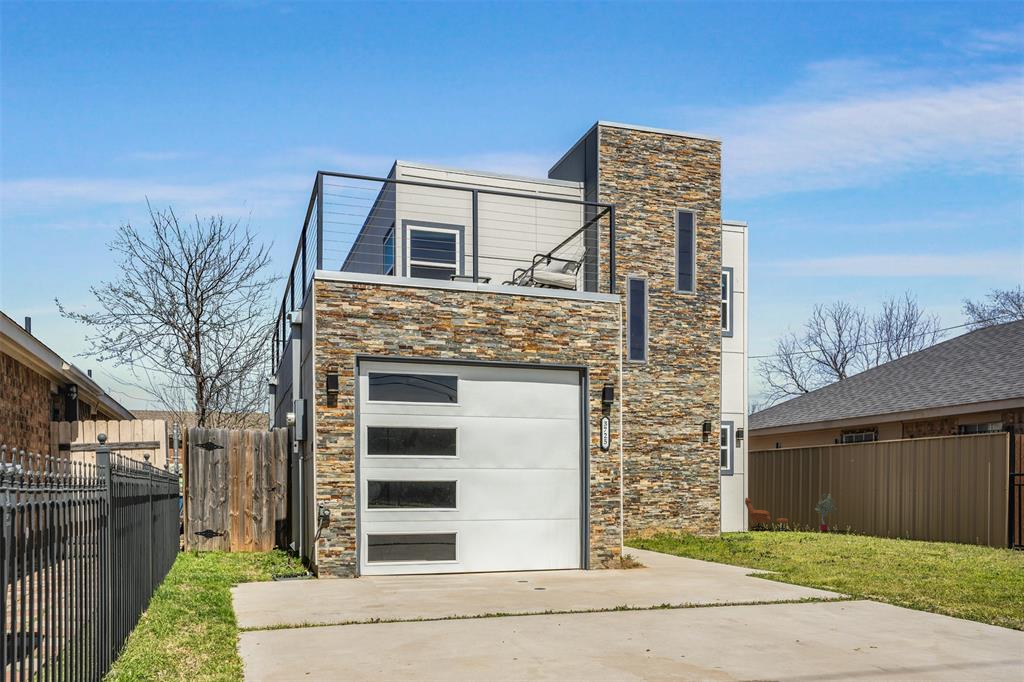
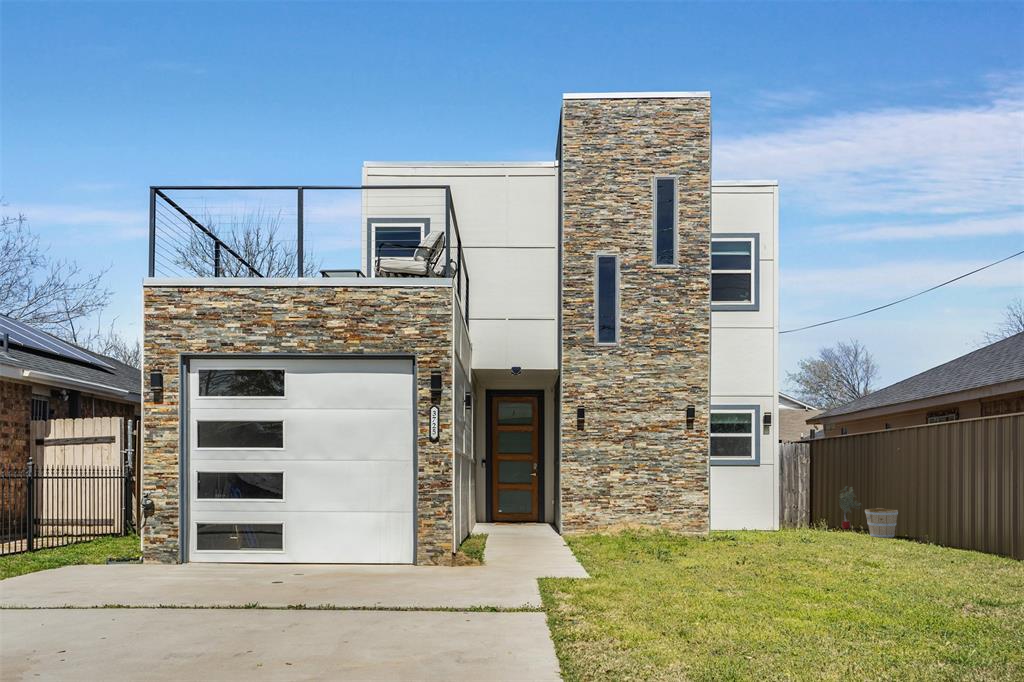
lounge chair: present [745,498,788,531] -> none [761,490,811,528]
wooden bucket: none [863,512,893,538] -> present [865,508,898,537]

